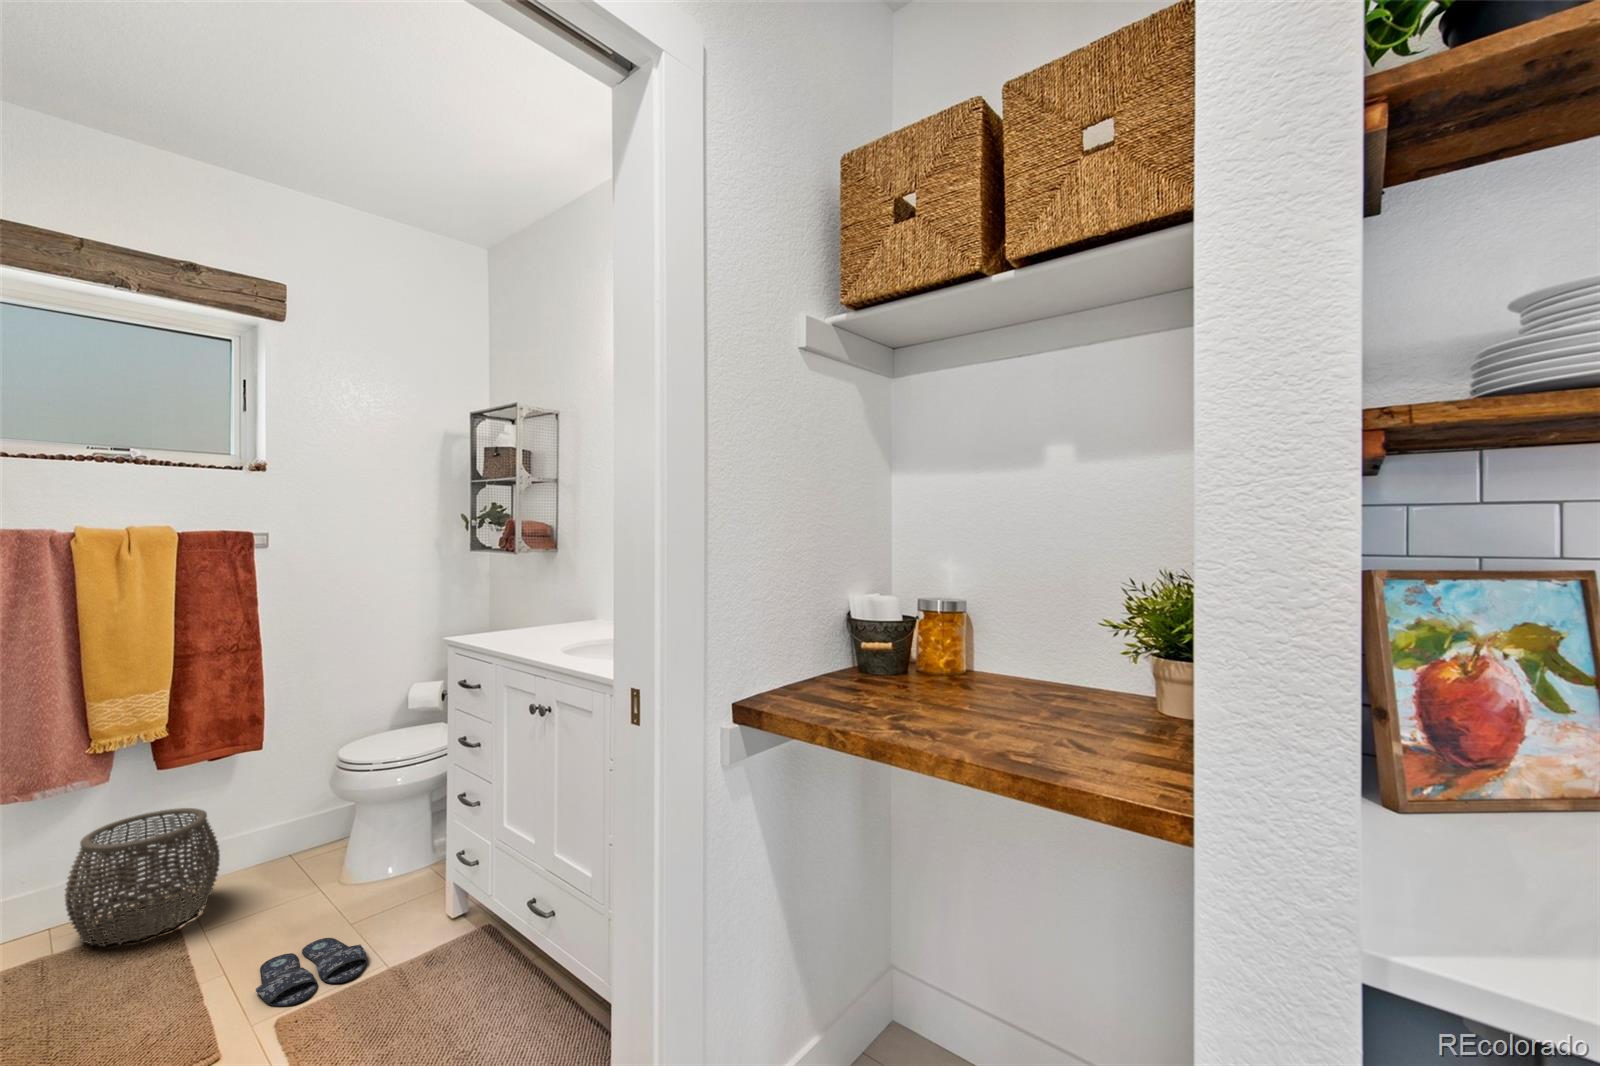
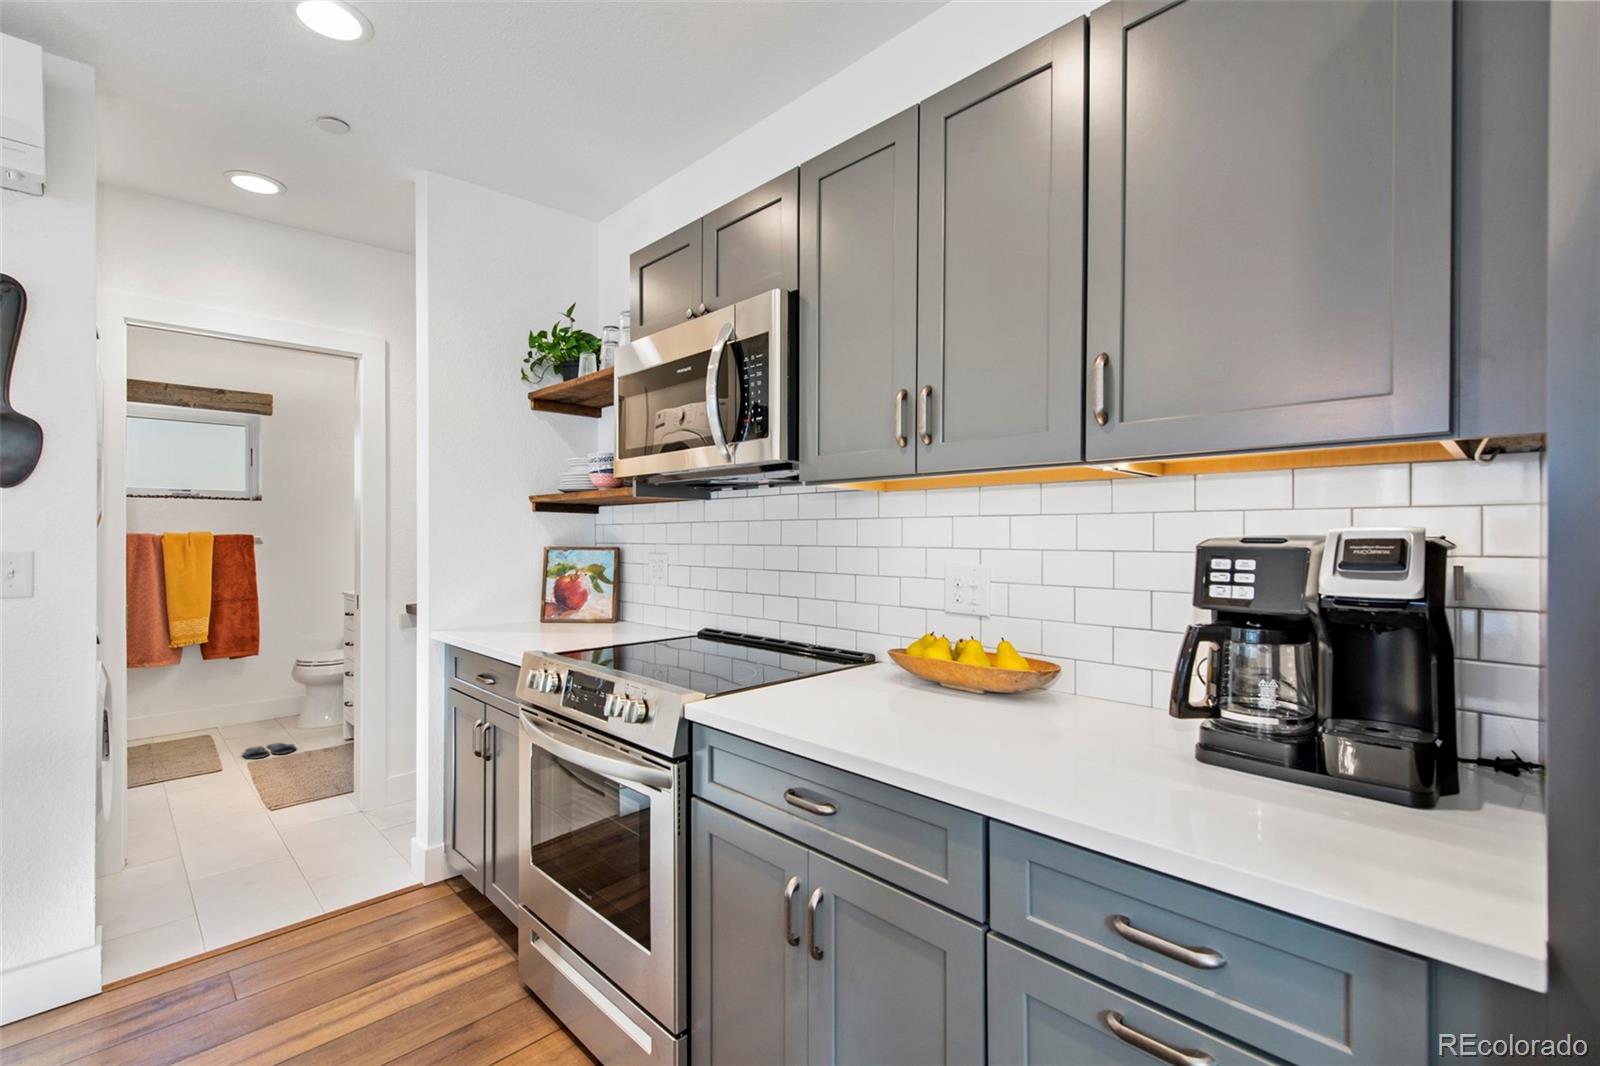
woven basket: present [65,808,220,946] -> none [160,682,235,742]

